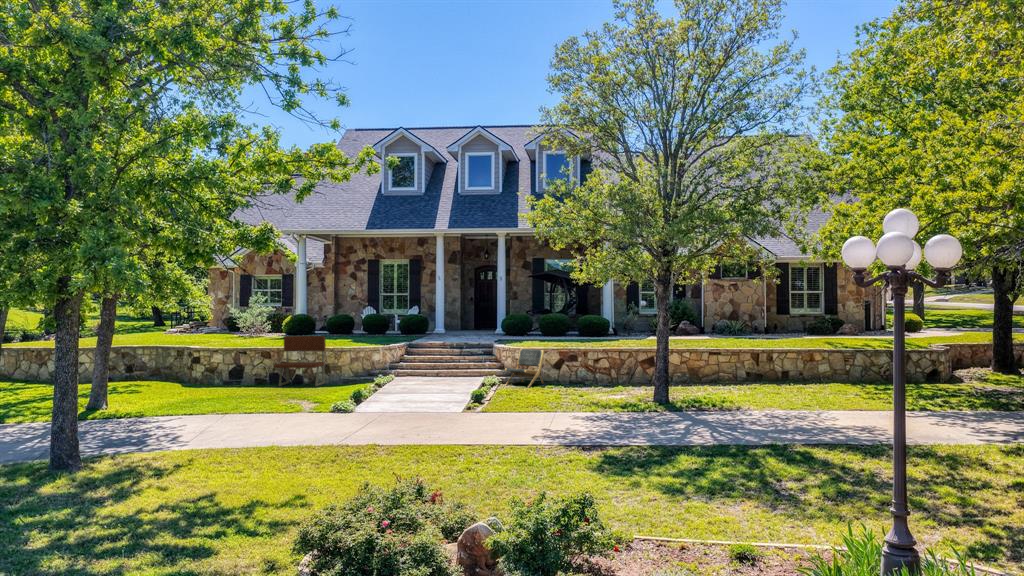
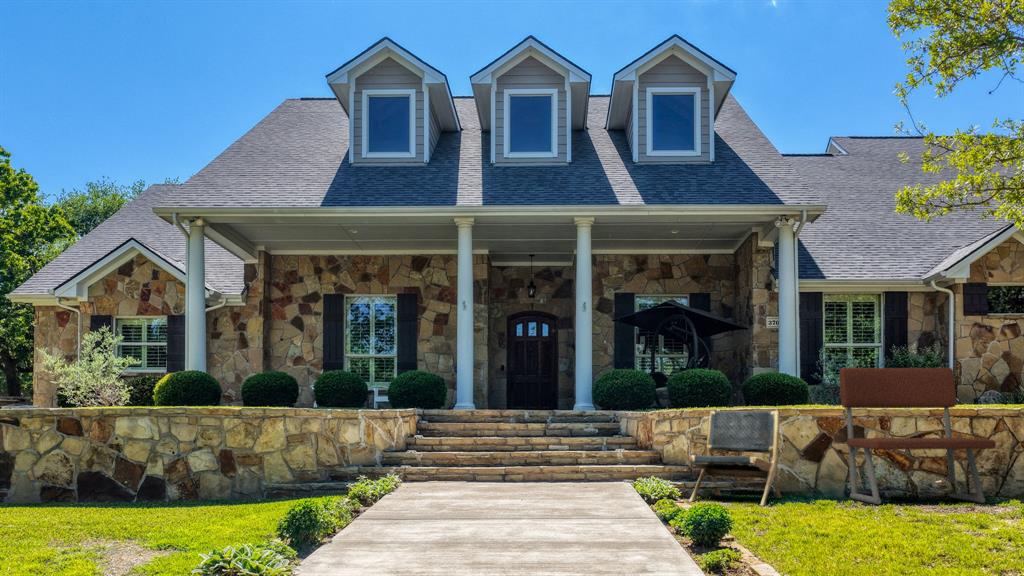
bench: present [274,336,326,386] -> present [839,367,996,504]

